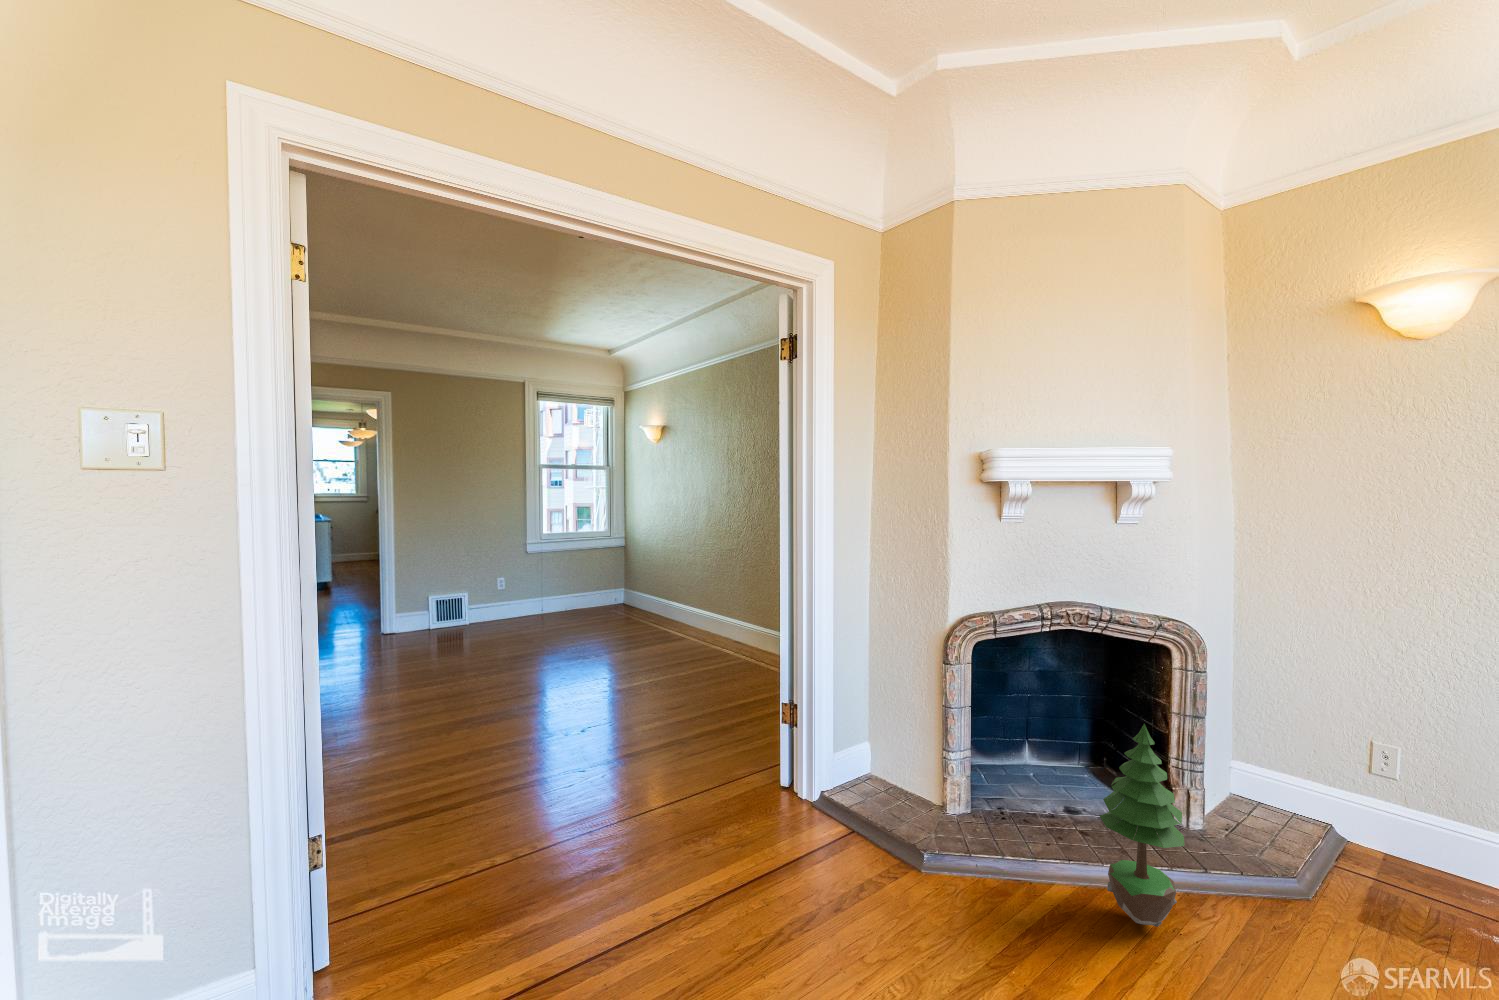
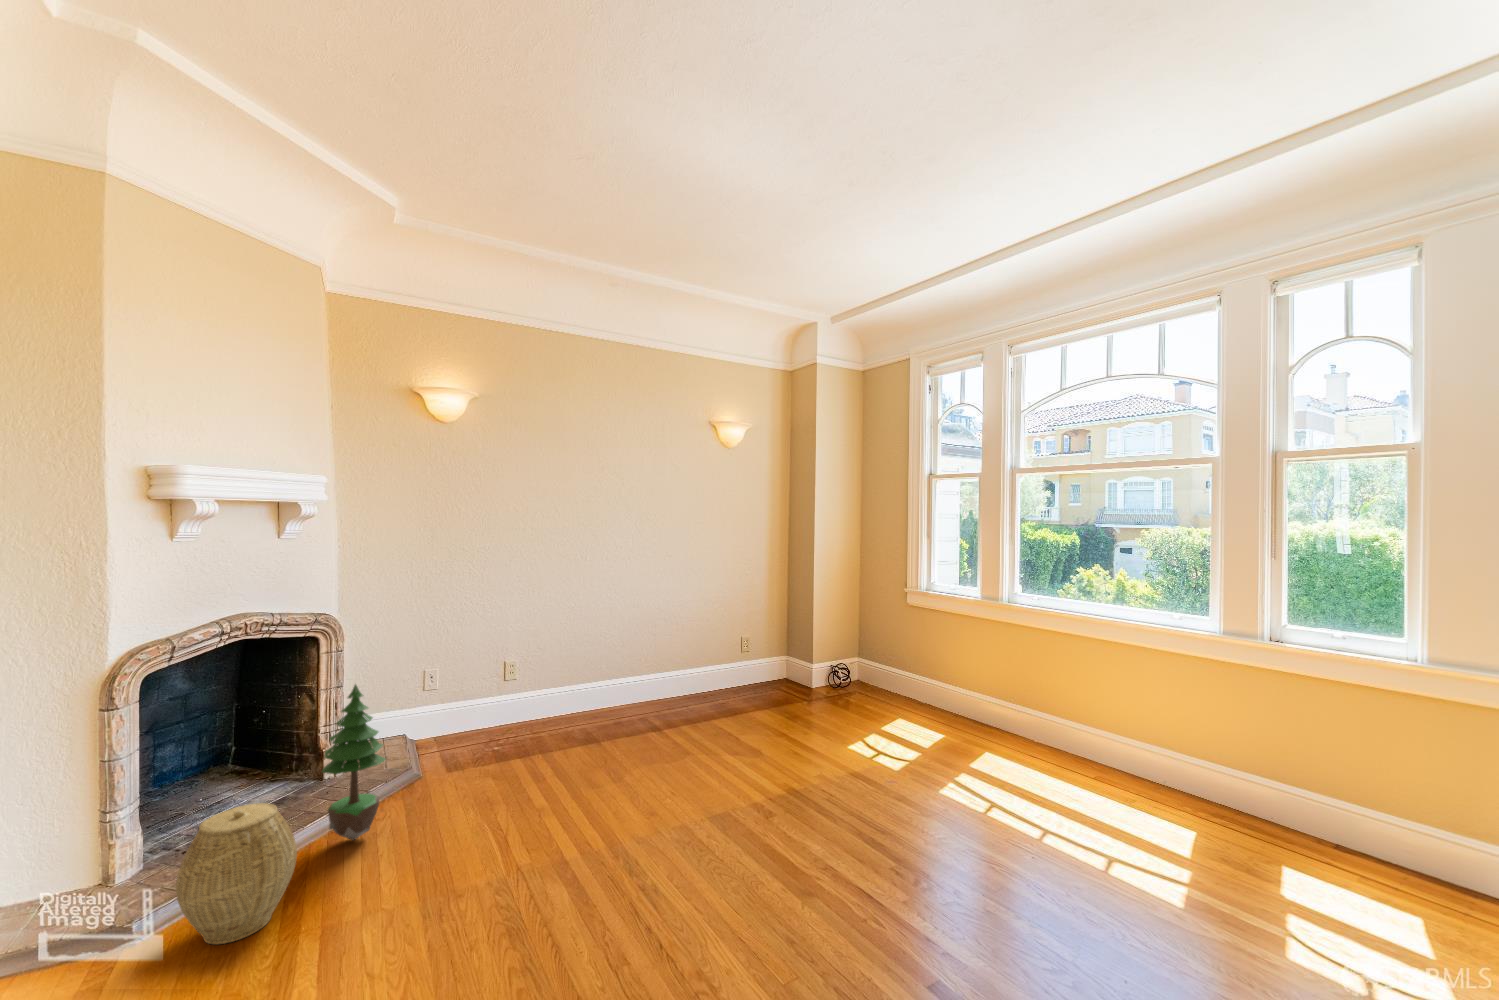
woven basket: none [923,800,1026,945] -> present [176,803,297,944]

